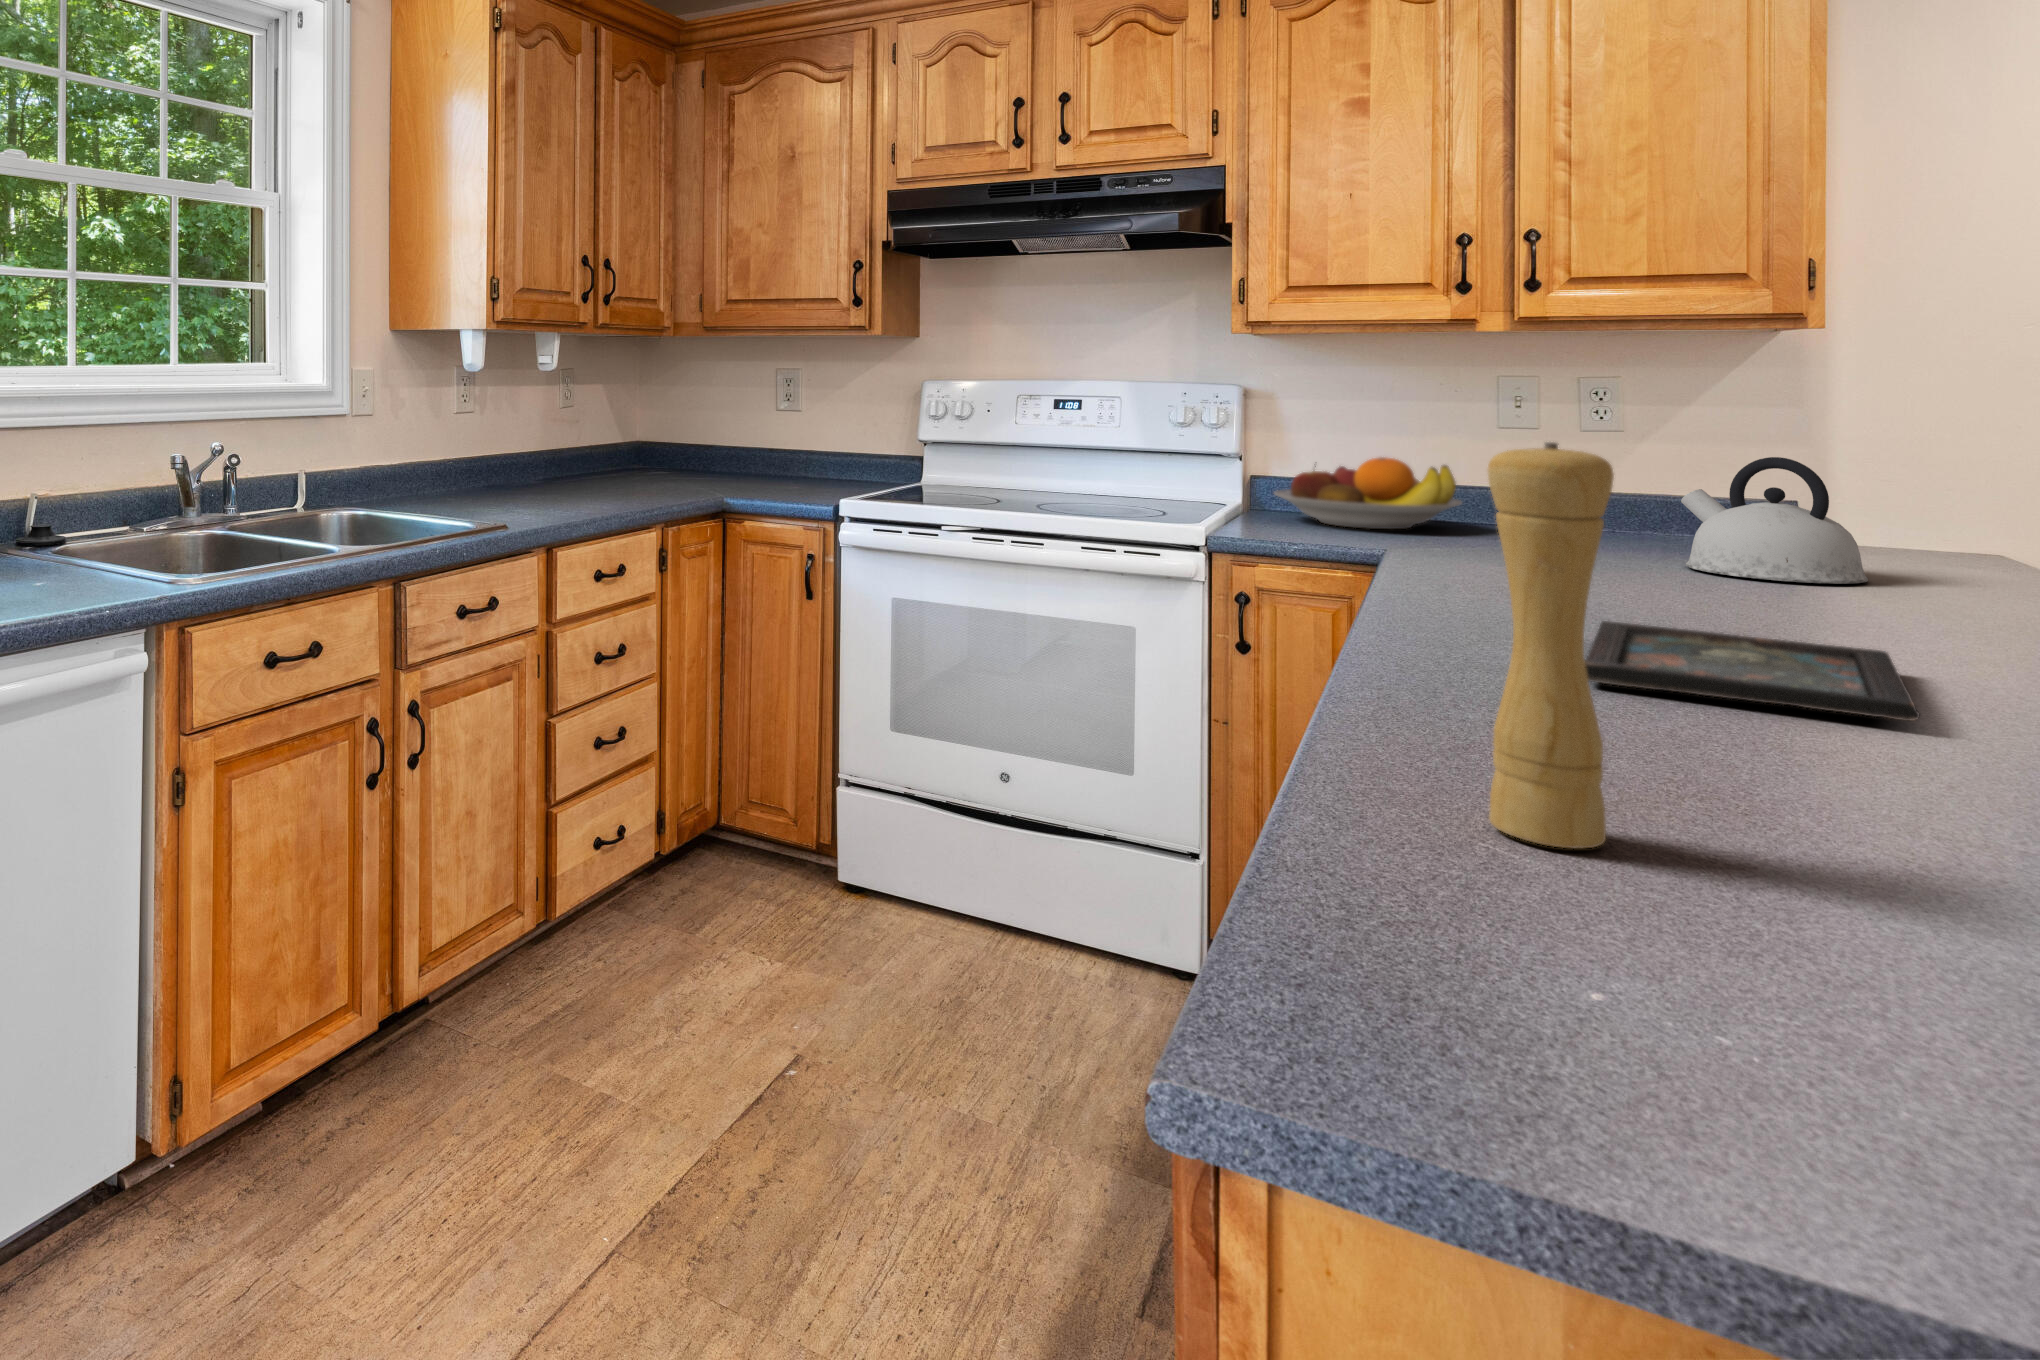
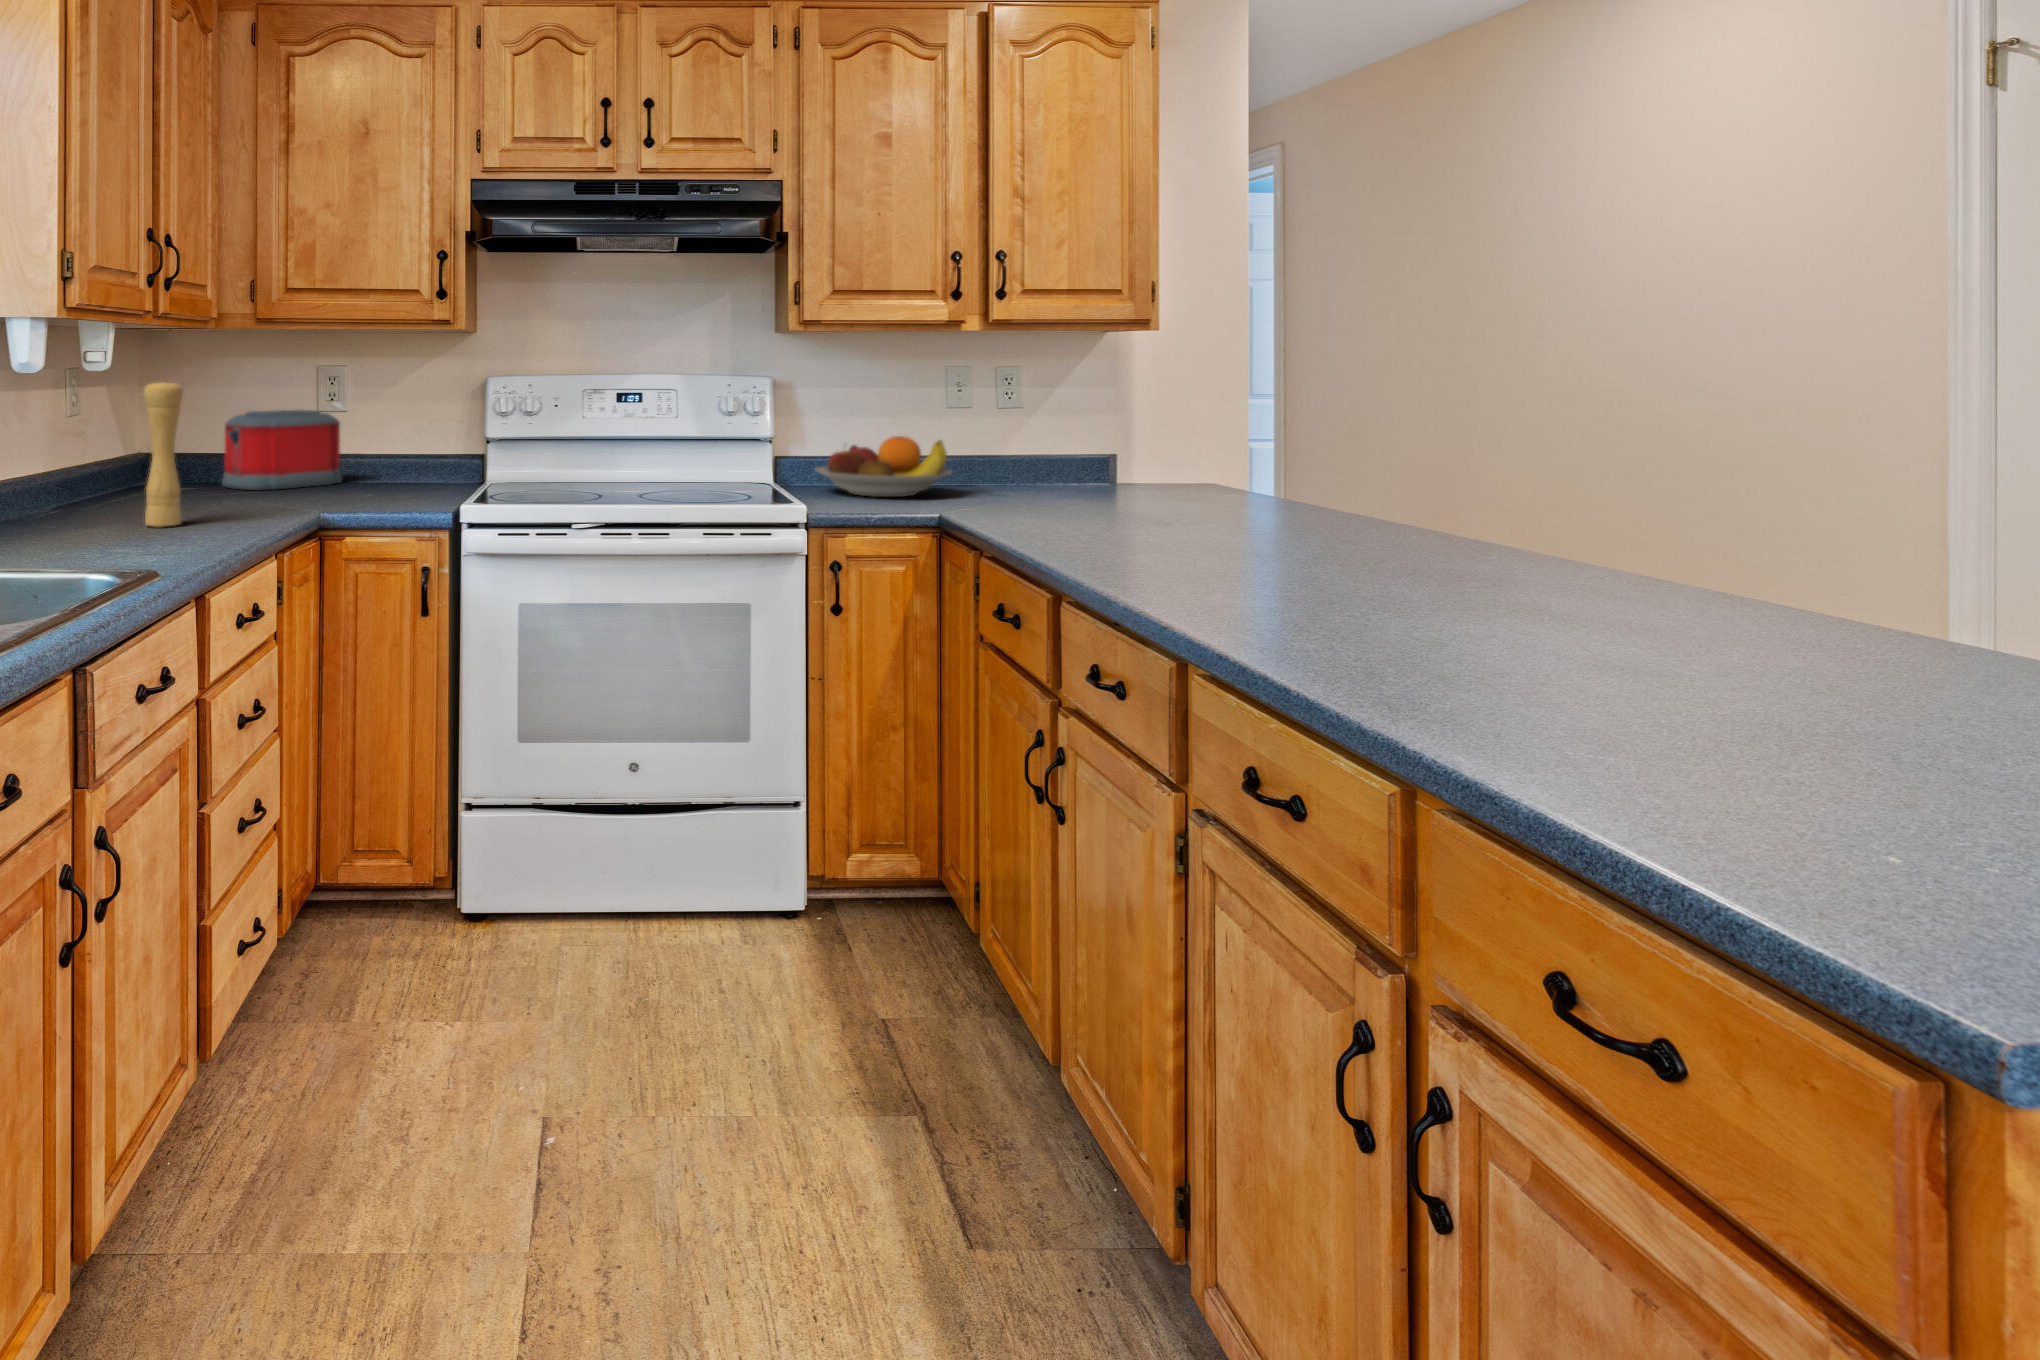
toaster: none [696,409,802,480] -> present [222,410,342,490]
pepper mill: present [1488,442,1614,849] -> present [144,381,183,527]
kettle: present [1681,457,1868,584] -> none [1117,425,1232,516]
tray: present [1585,621,1920,721] -> none [1238,560,1527,613]

